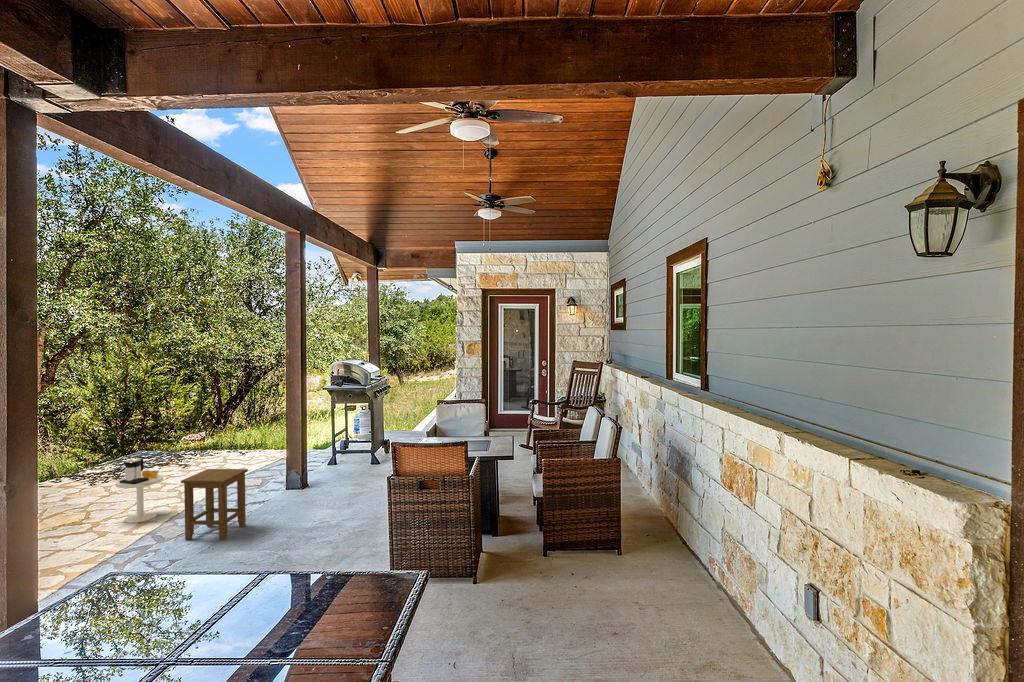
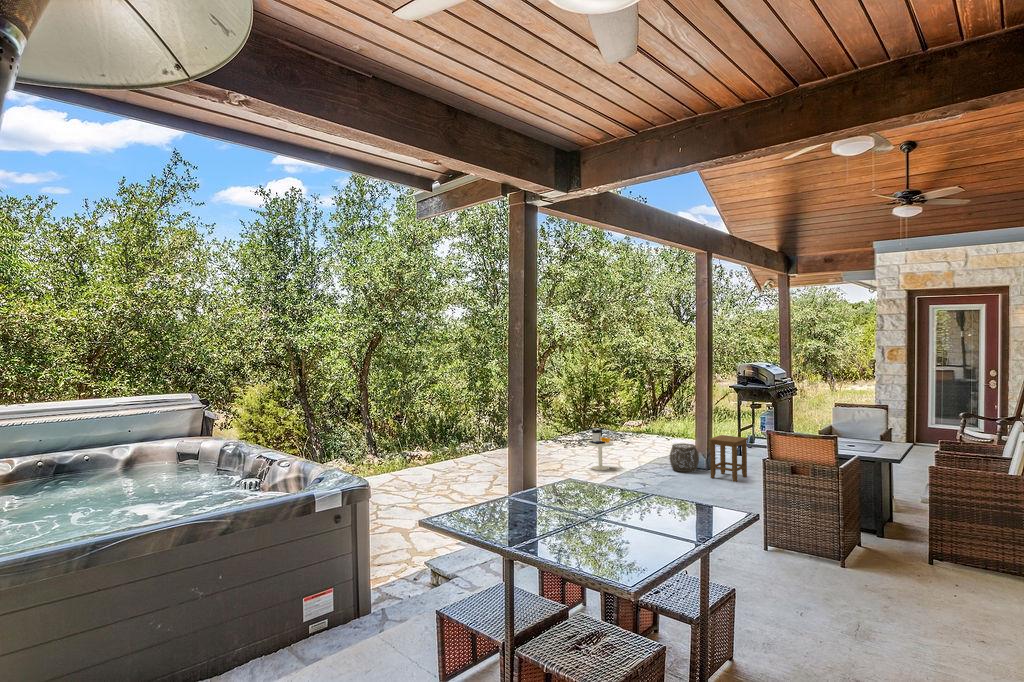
woven basket: none [252,462,293,502] -> present [670,443,699,472]
stool: present [181,469,248,540] -> present [708,435,748,482]

